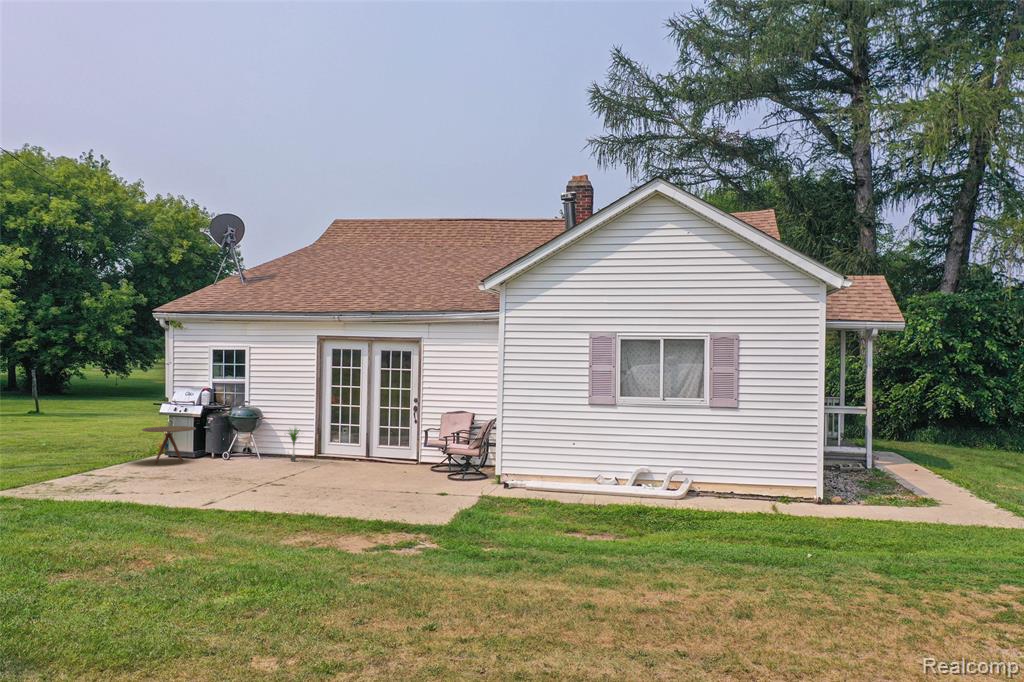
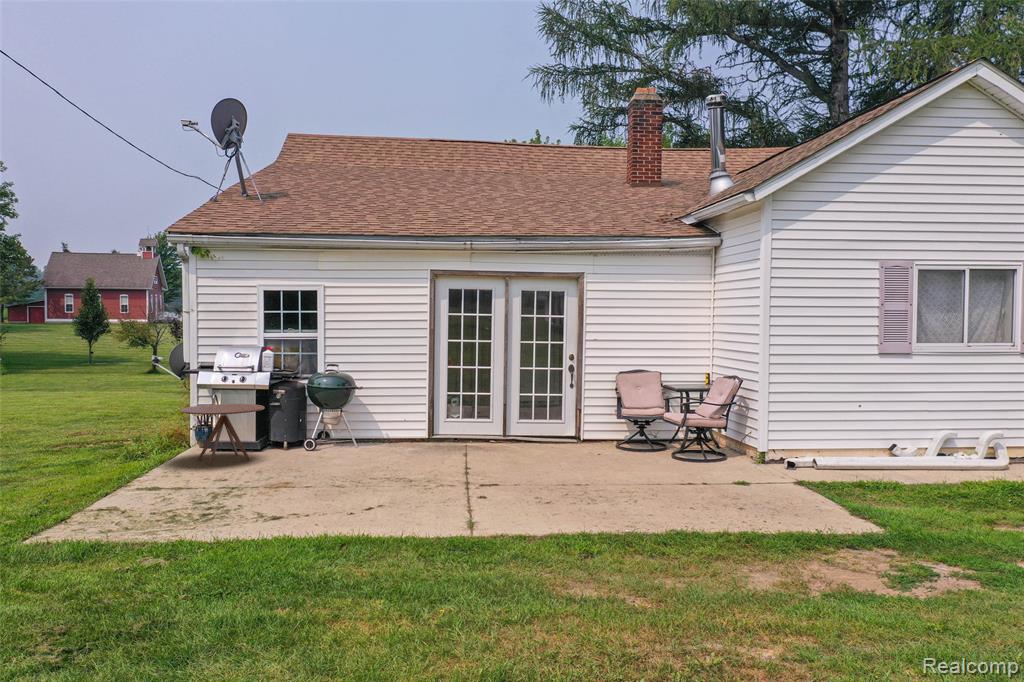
potted plant: present [288,428,299,461] -> none [388,393,424,448]

